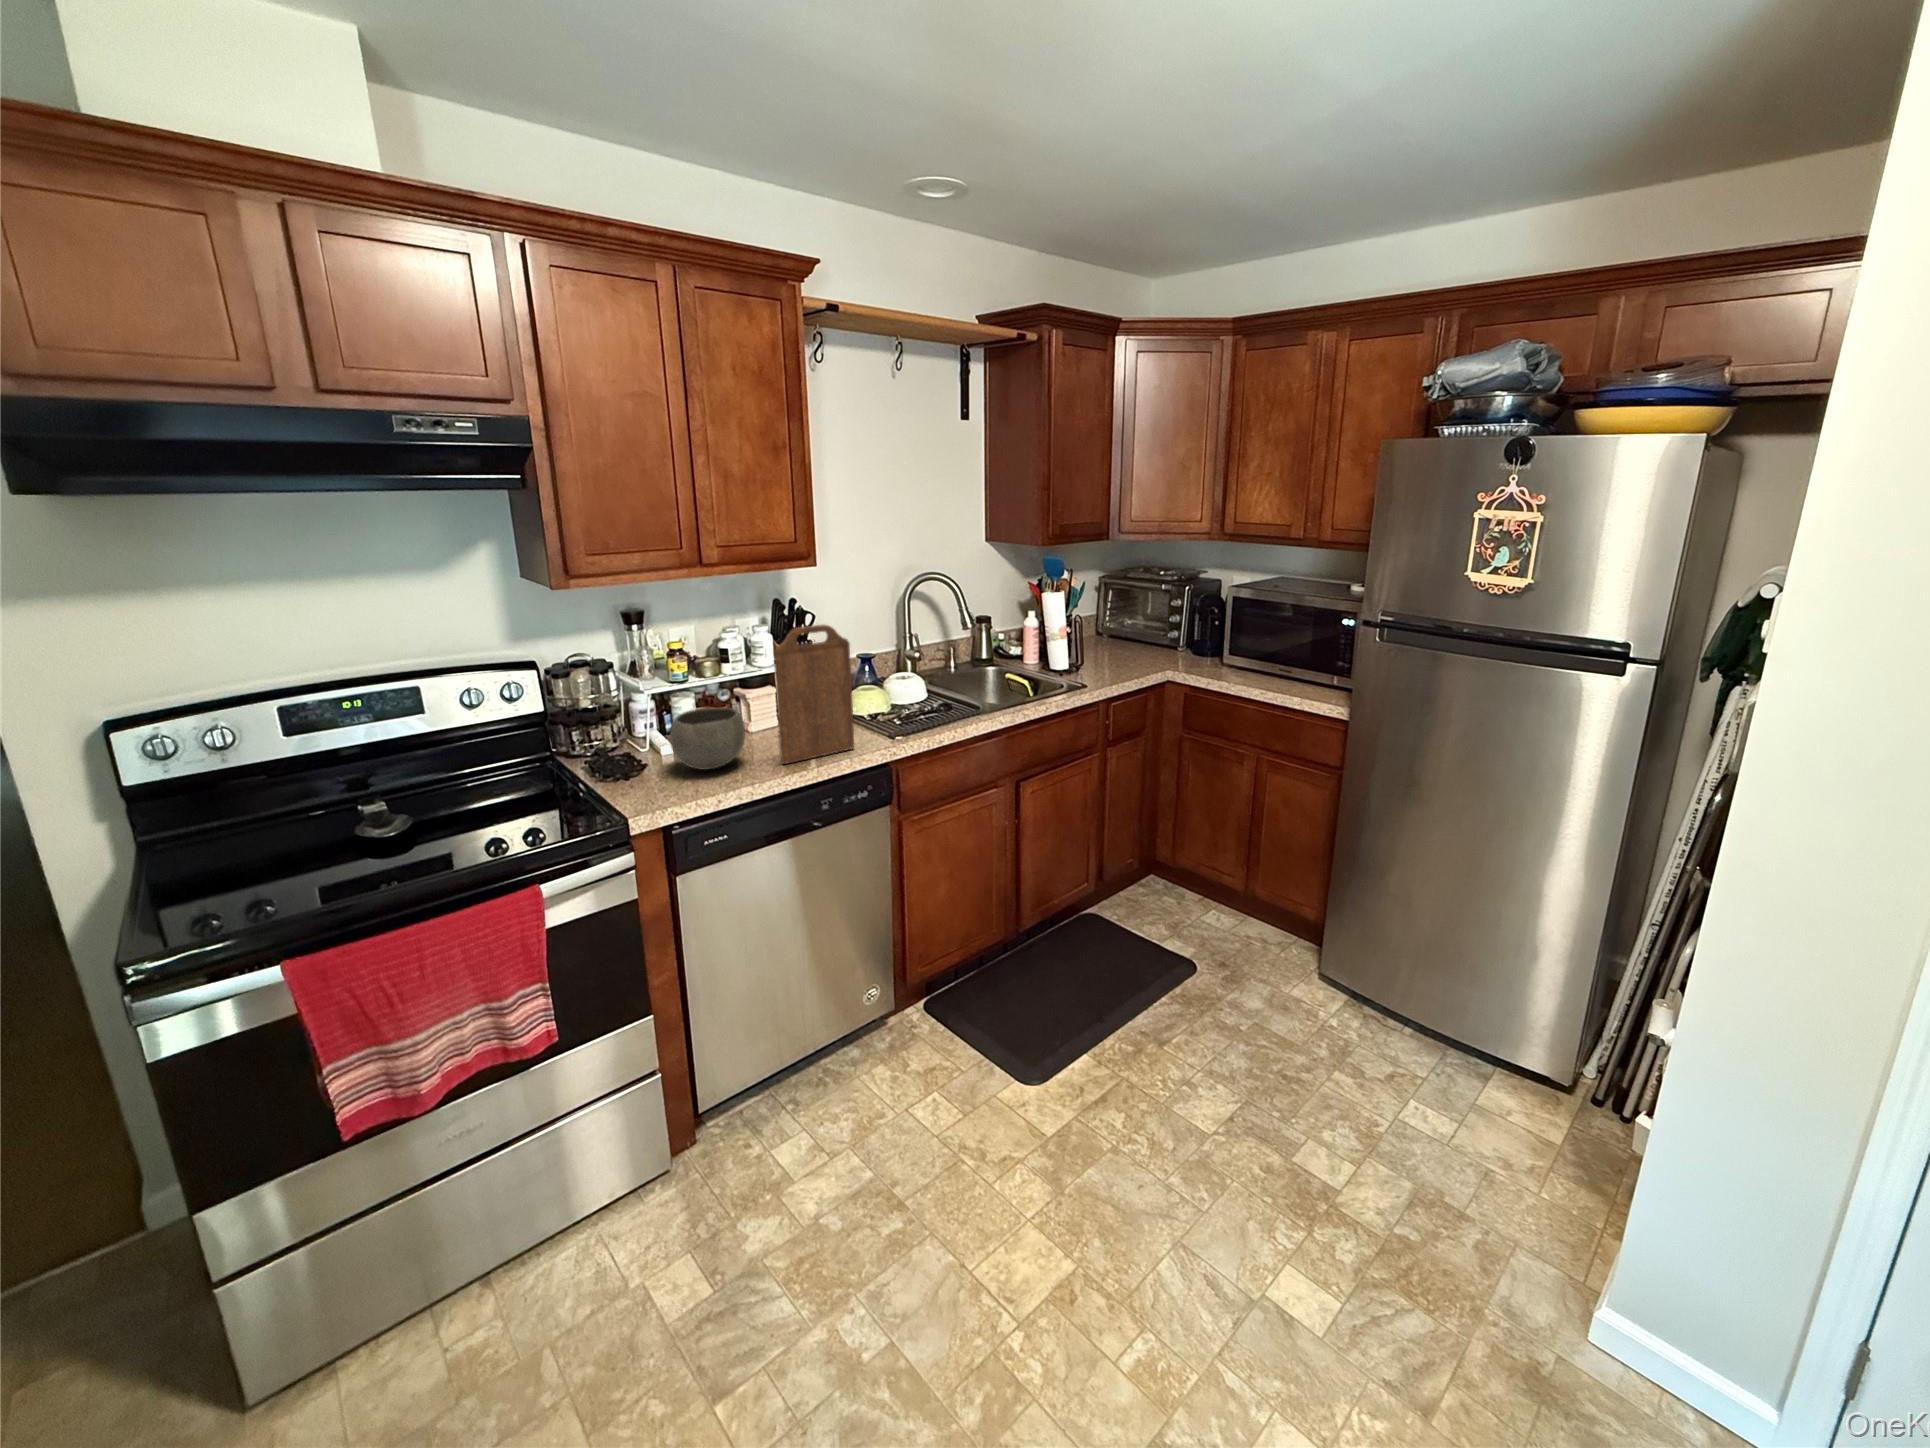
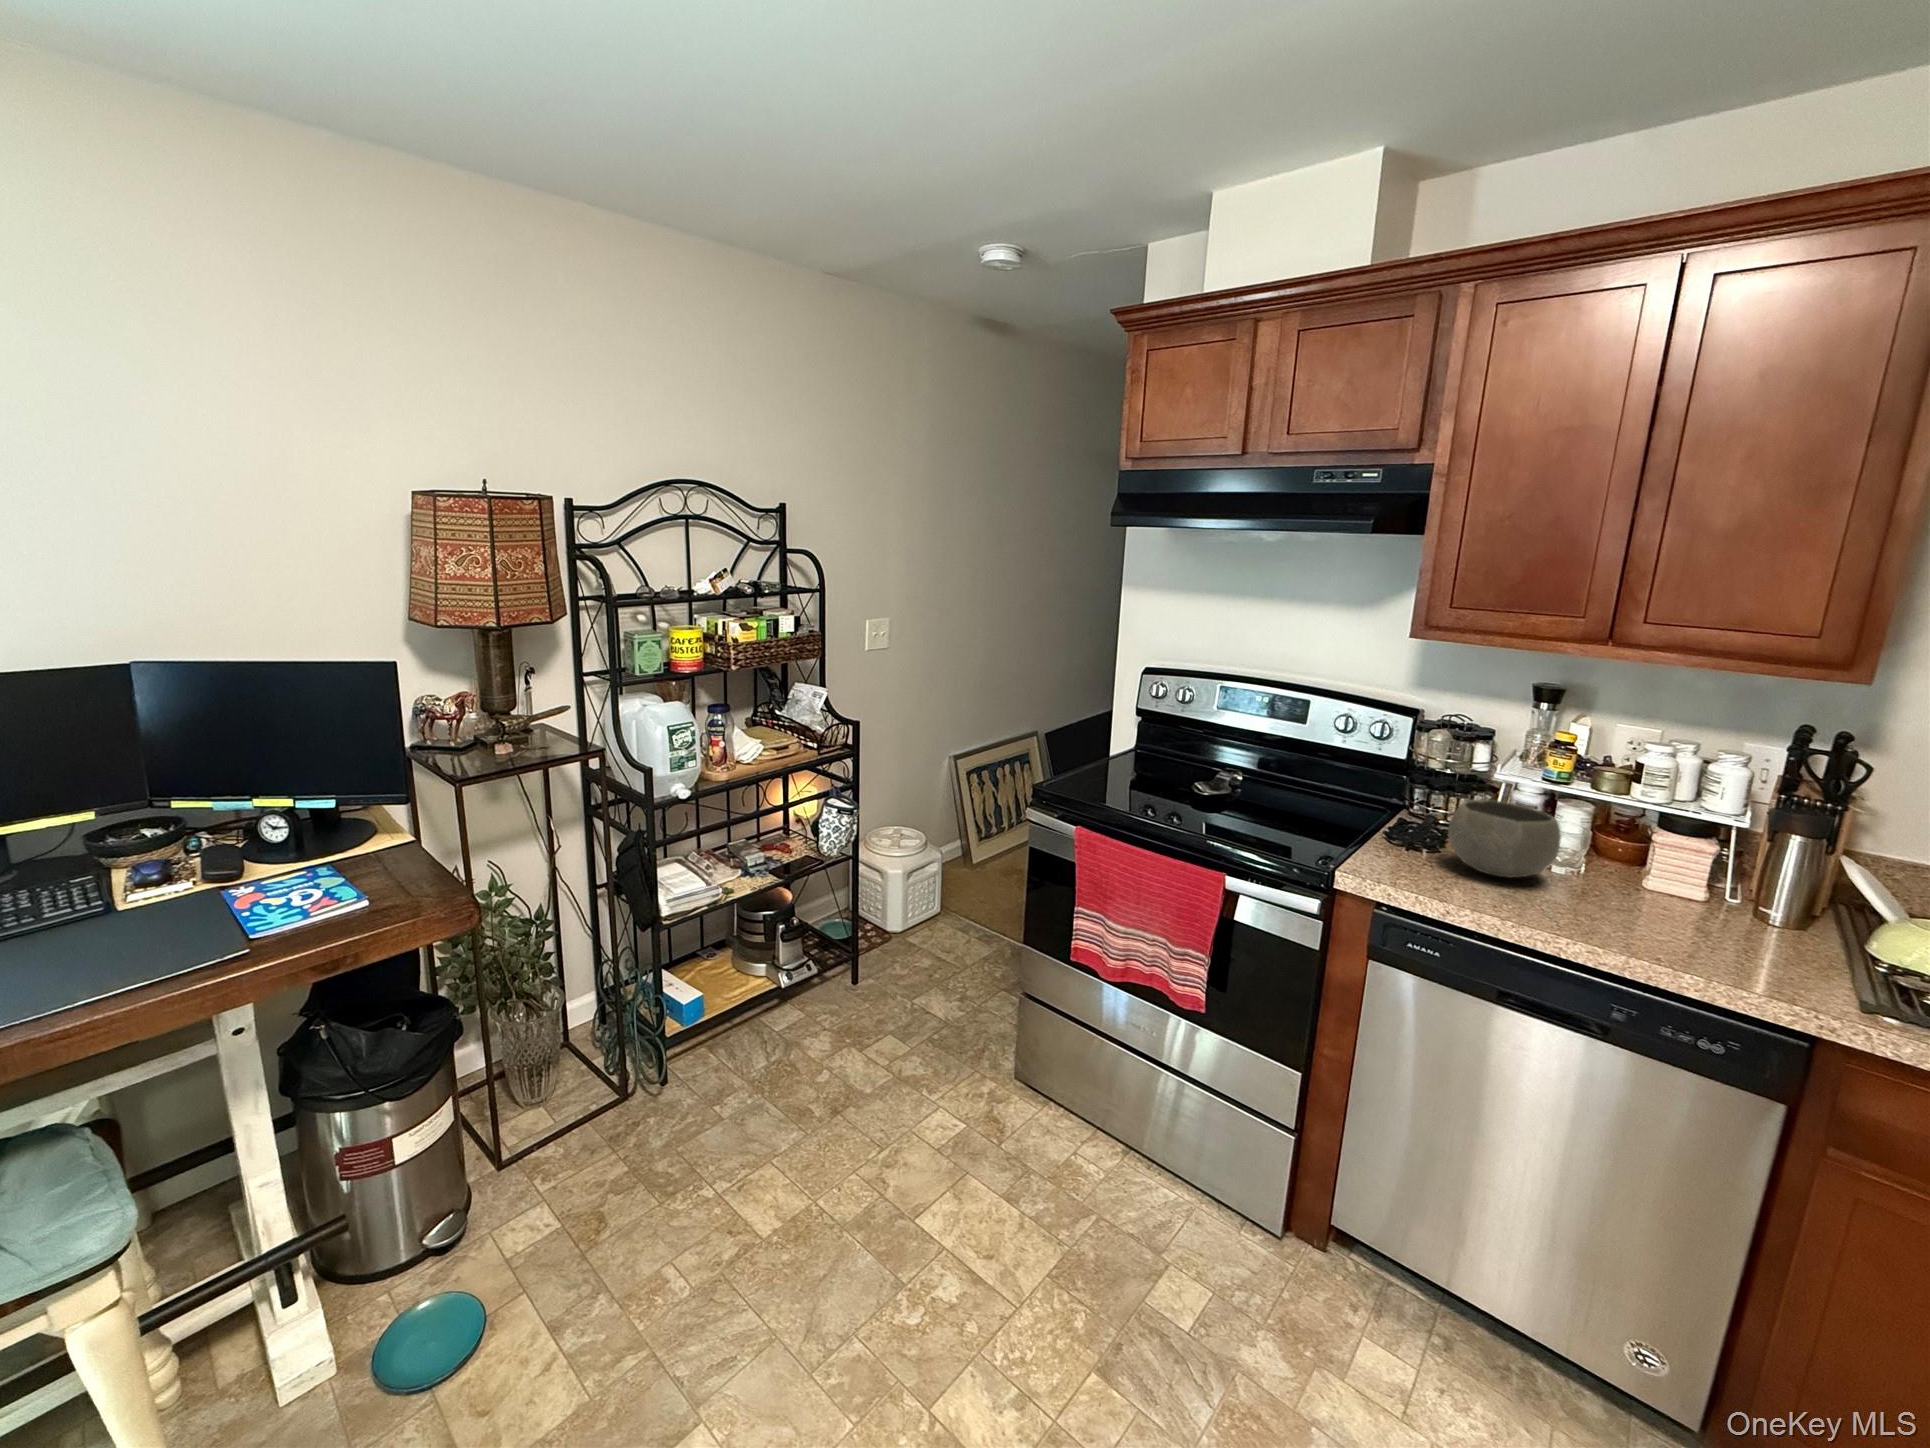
cutting board: present [773,625,854,764] -> none [1579,732,1776,956]

